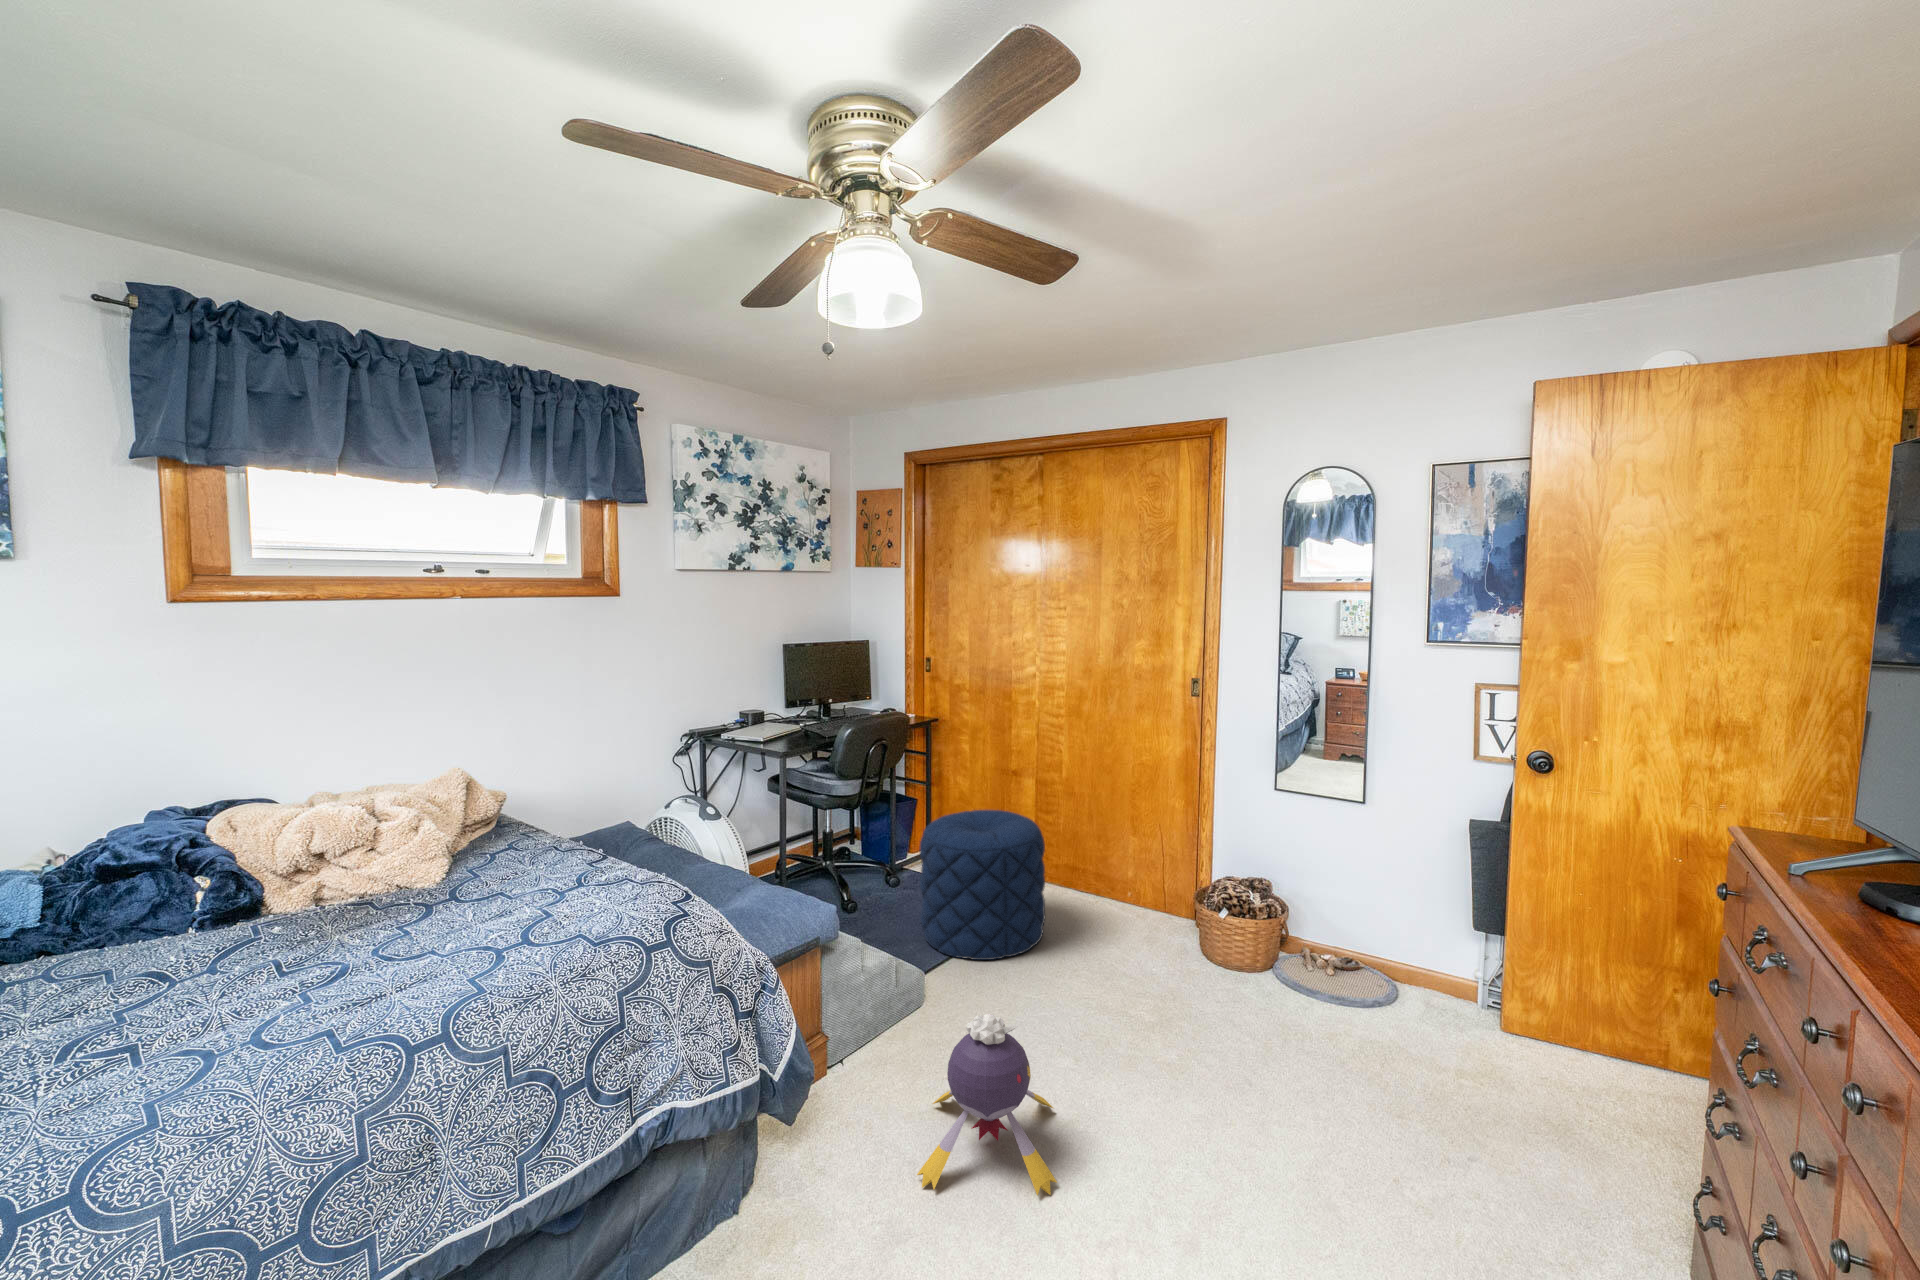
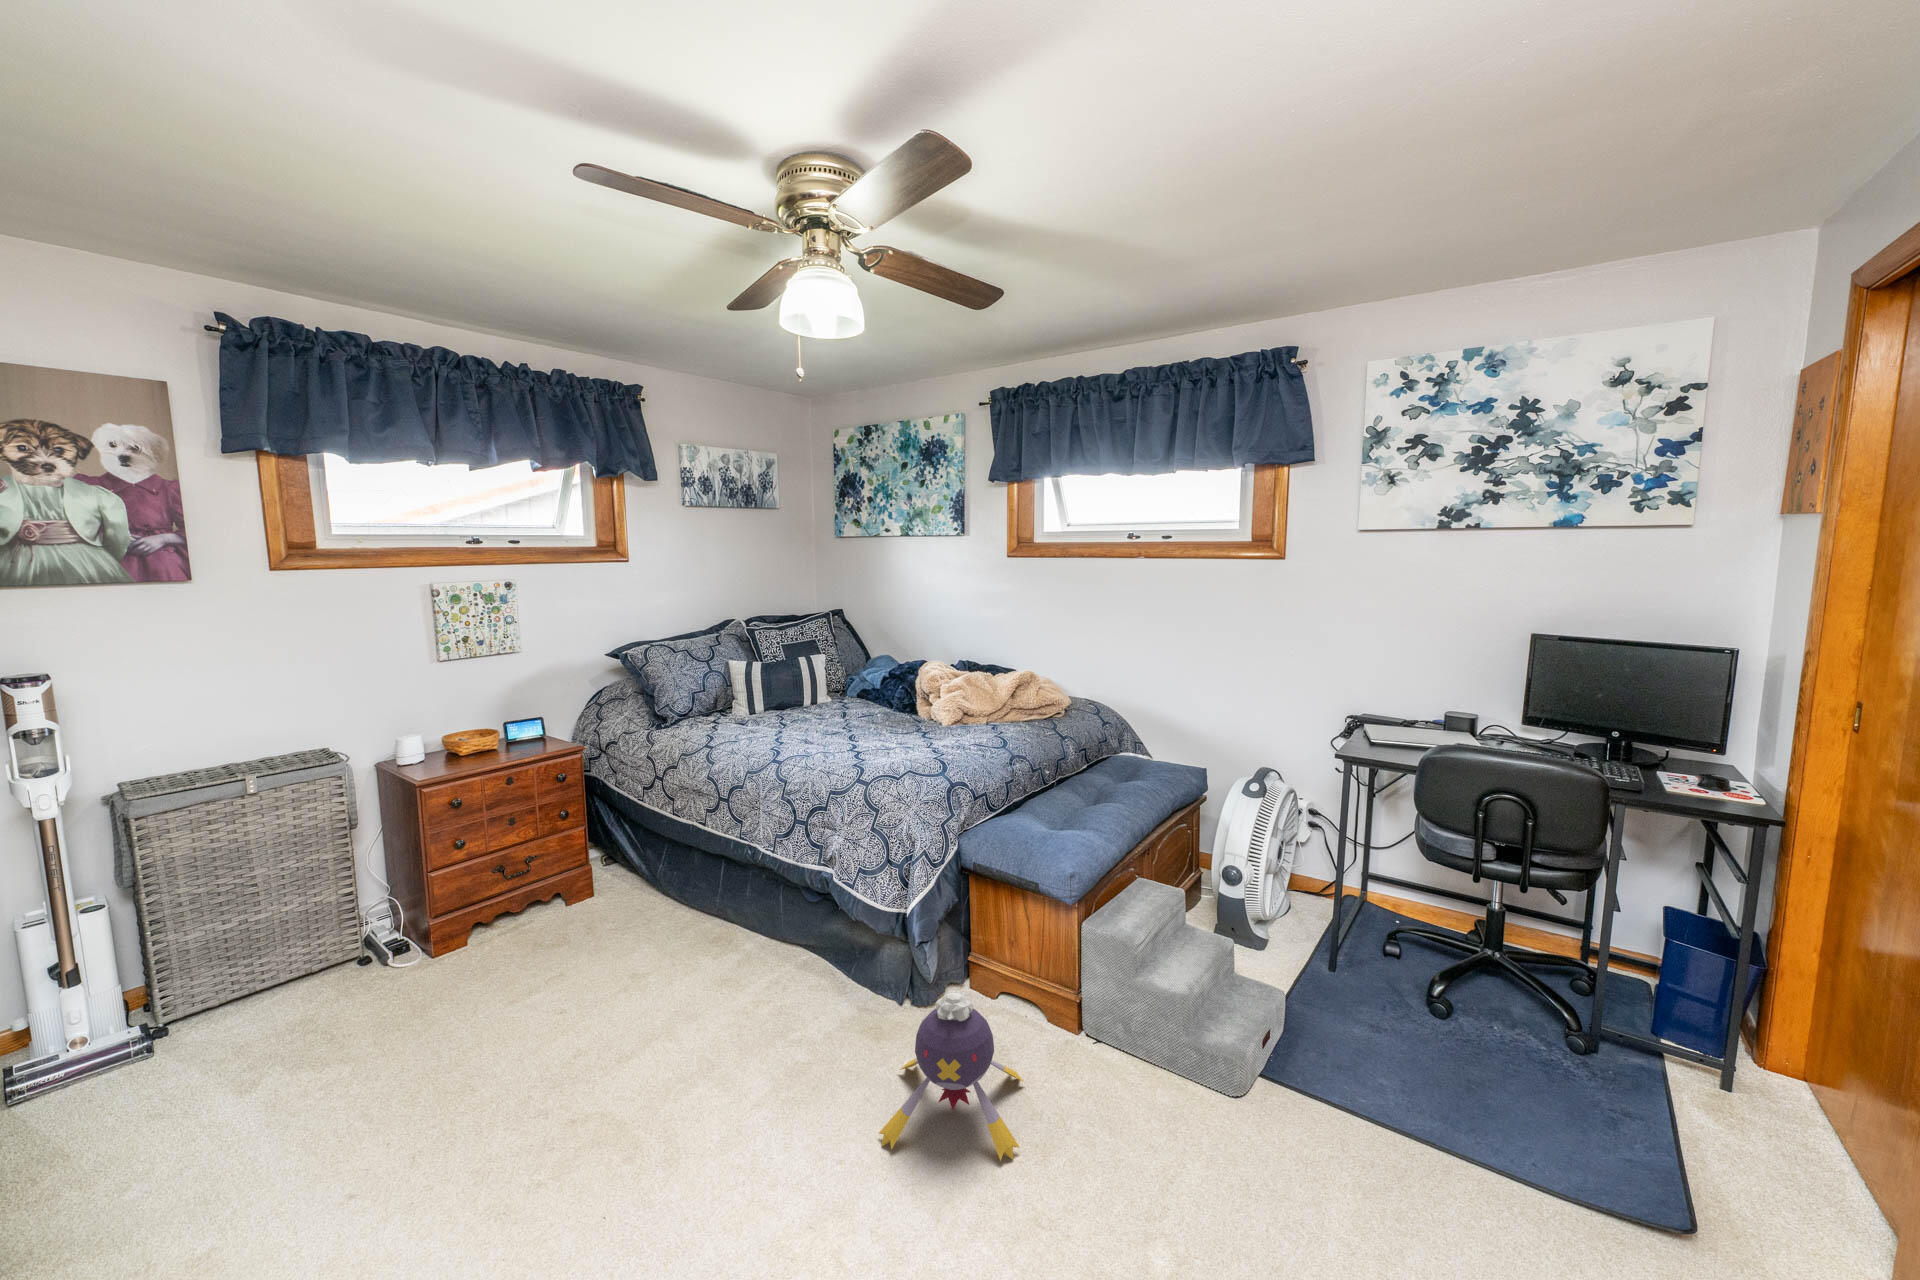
pouf: present [920,810,1045,960] -> none [1340,922,1590,1208]

